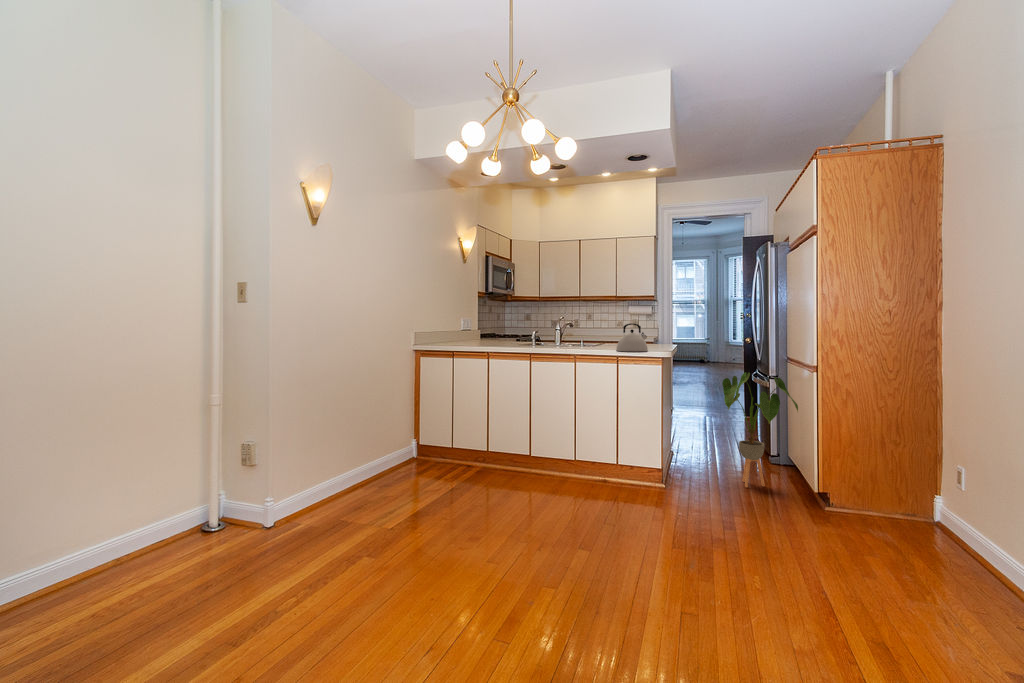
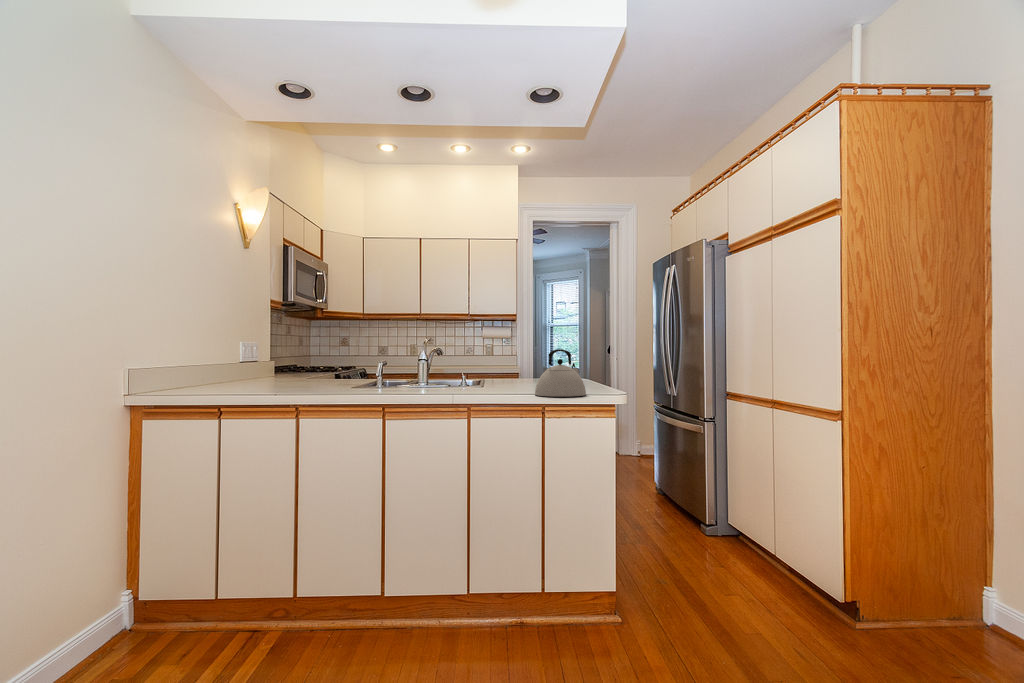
house plant: present [722,372,798,487] -> none [680,420,793,597]

